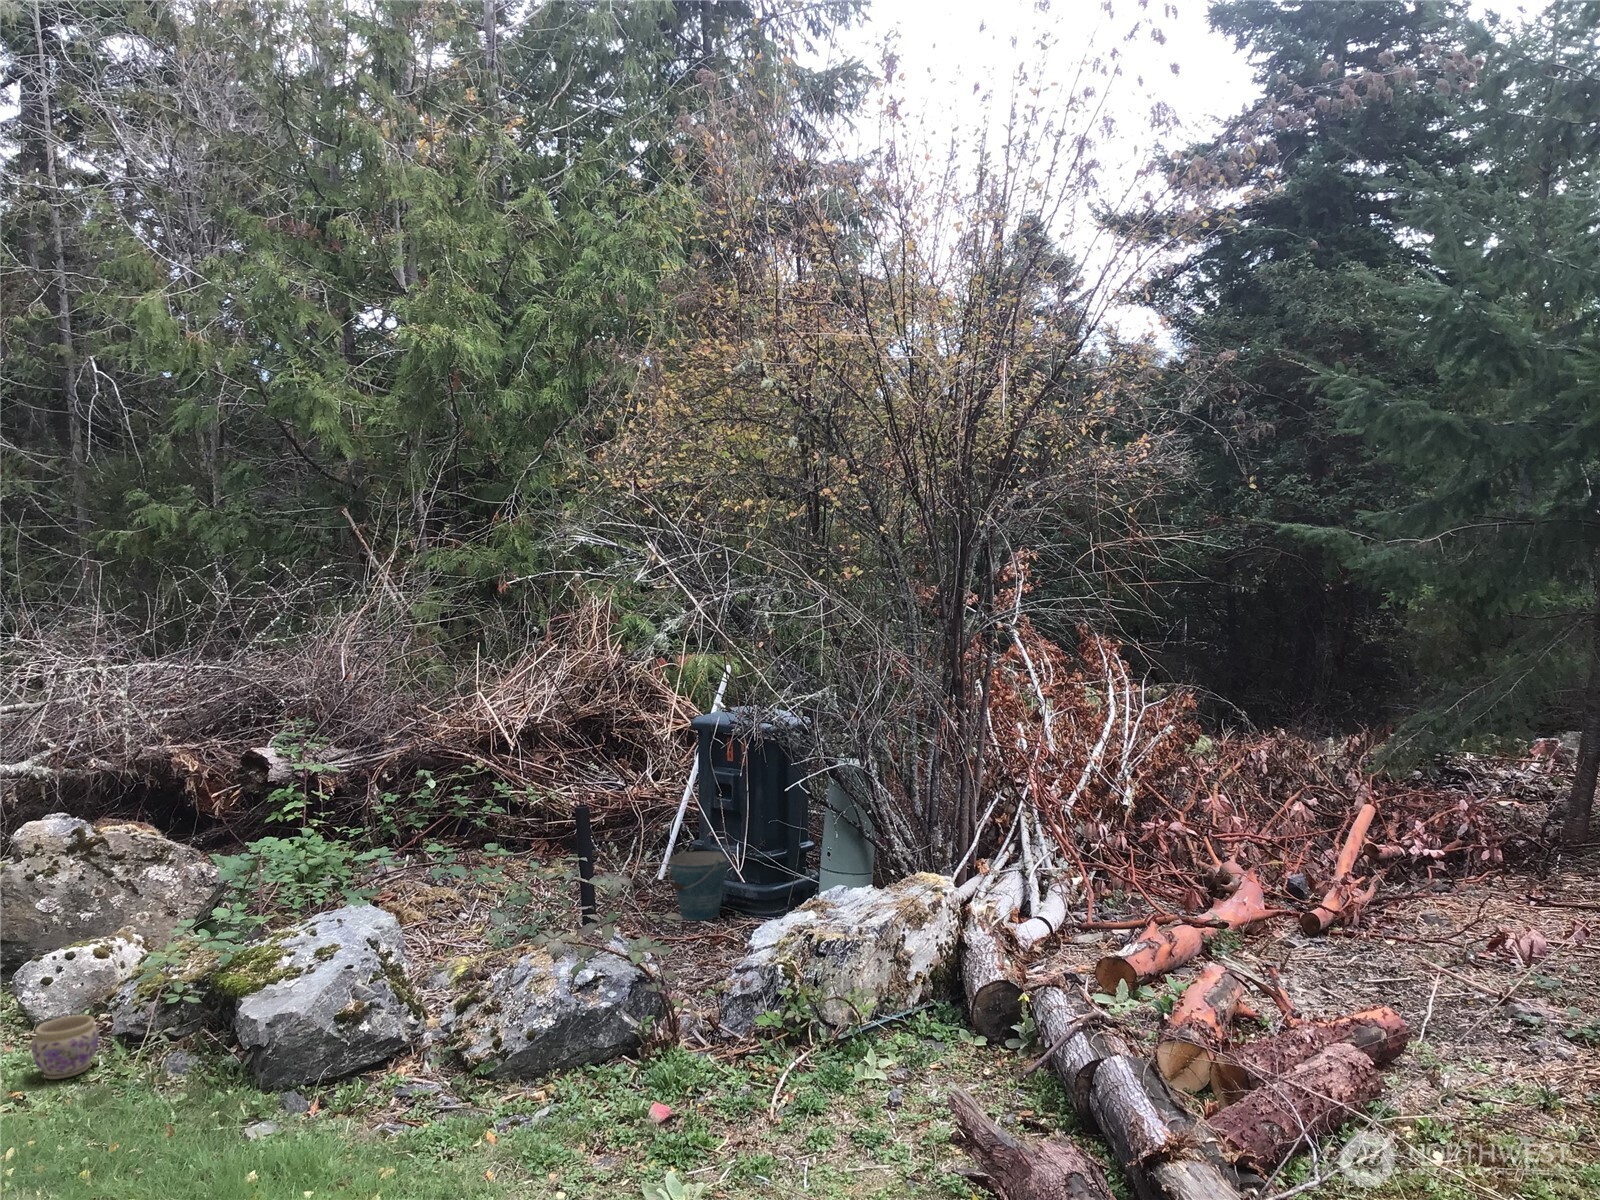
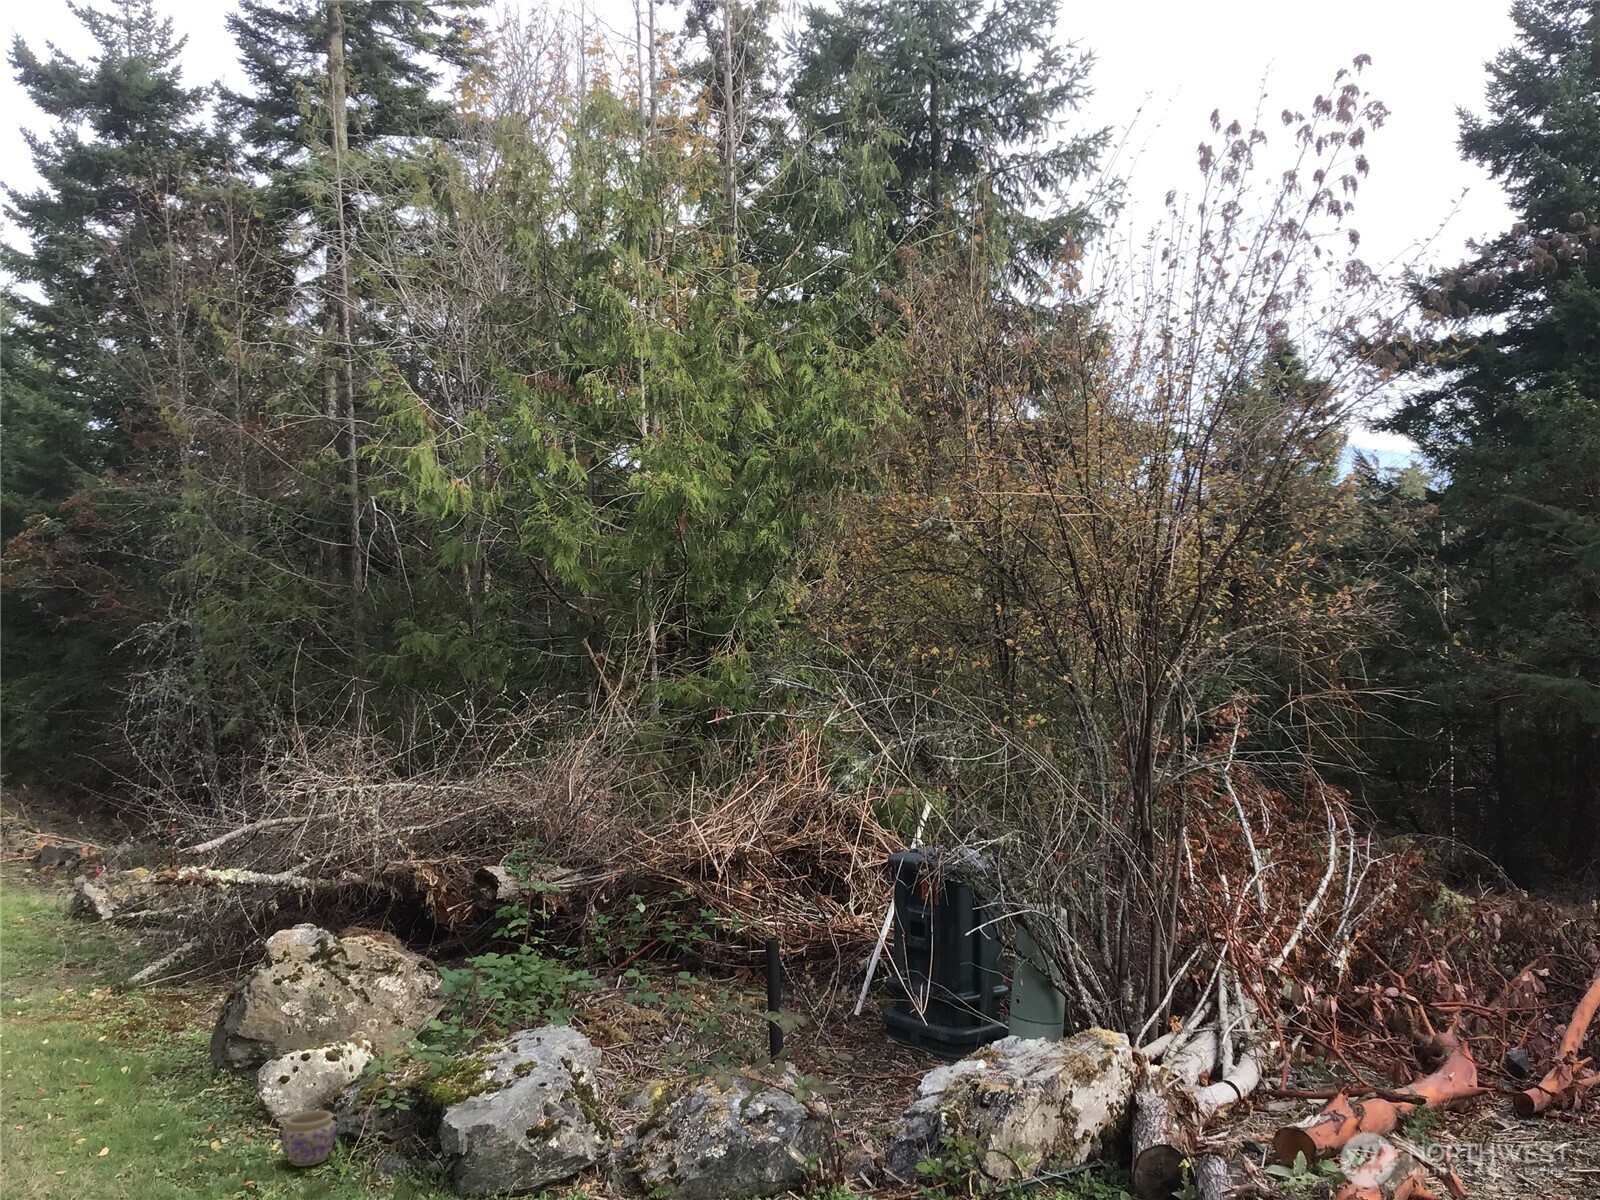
bucket: present [669,851,728,920] -> none [858,989,919,1062]

